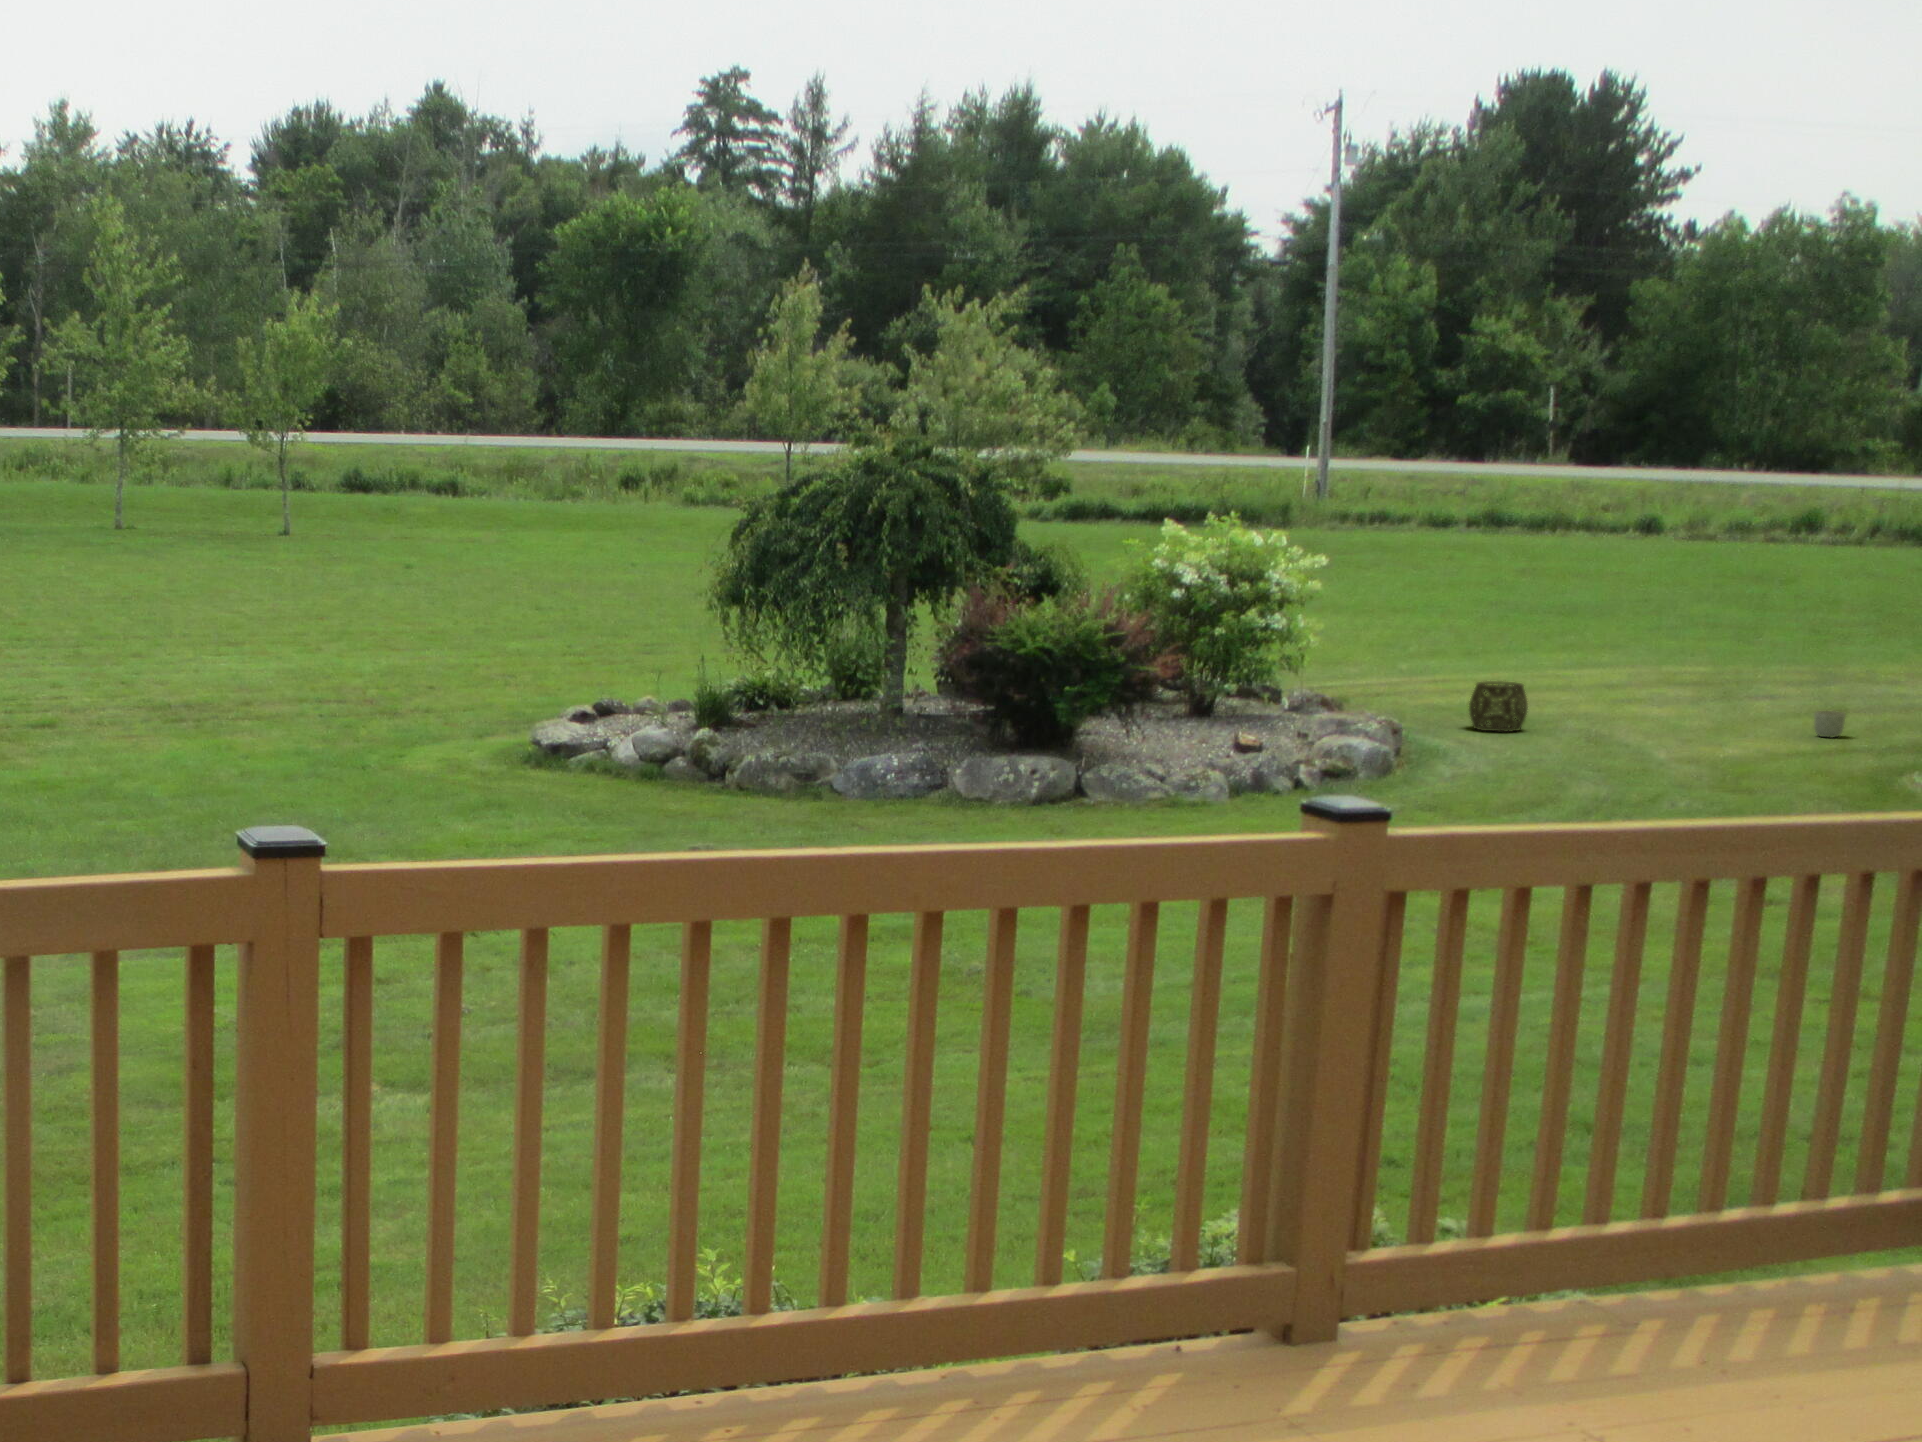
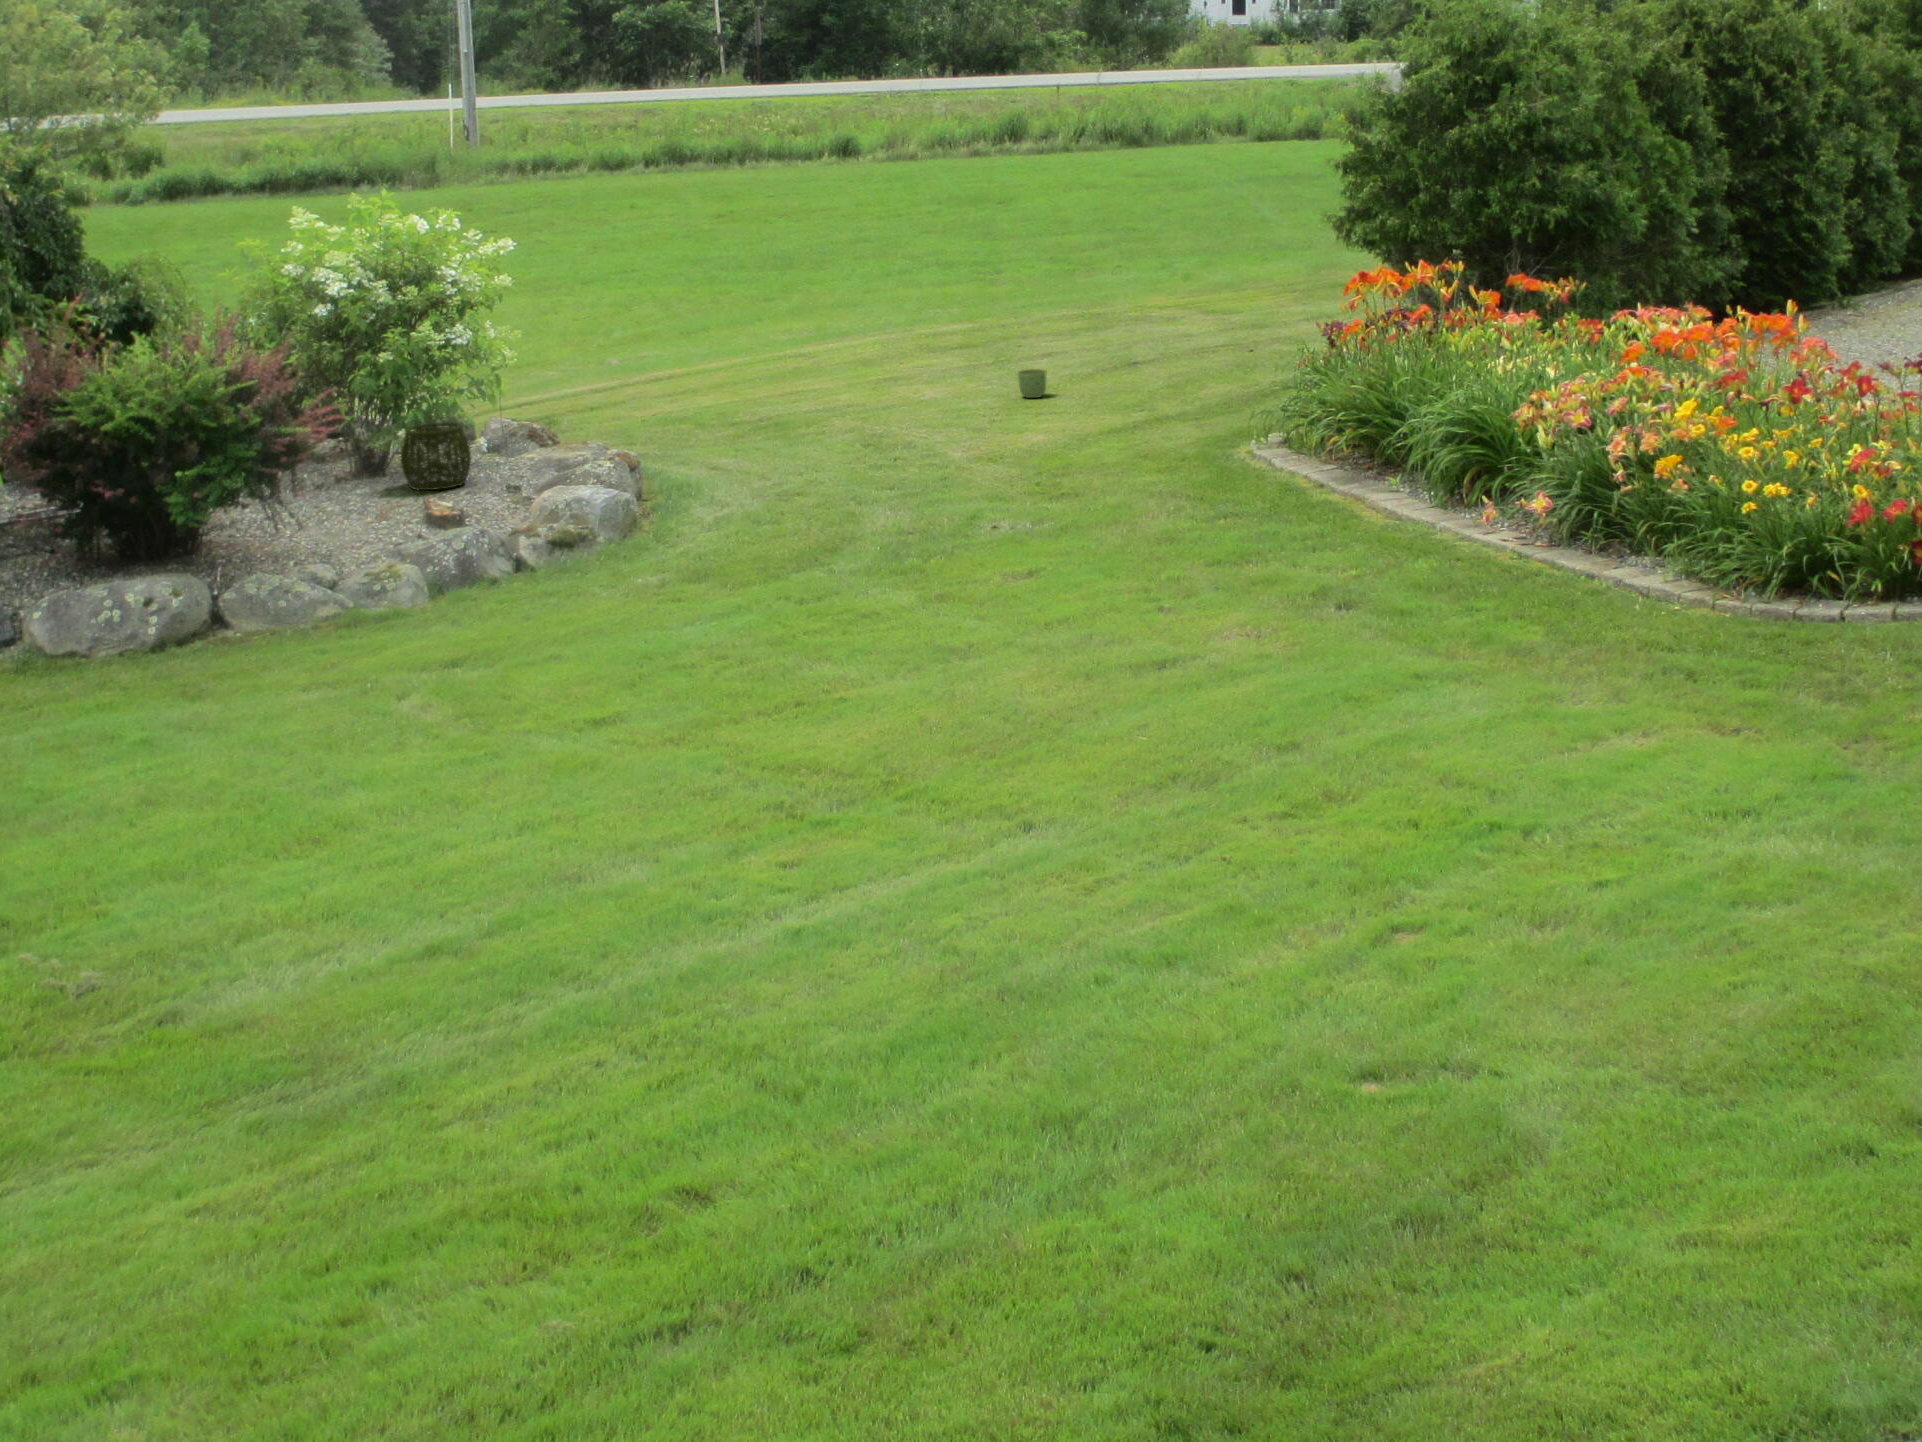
woven basket: present [1469,681,1528,732] -> present [401,422,471,490]

